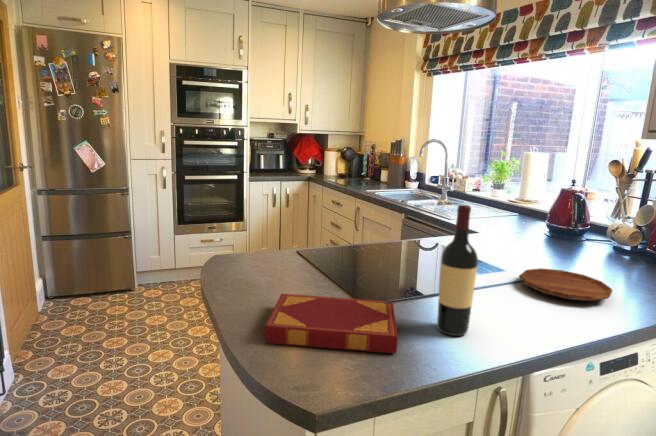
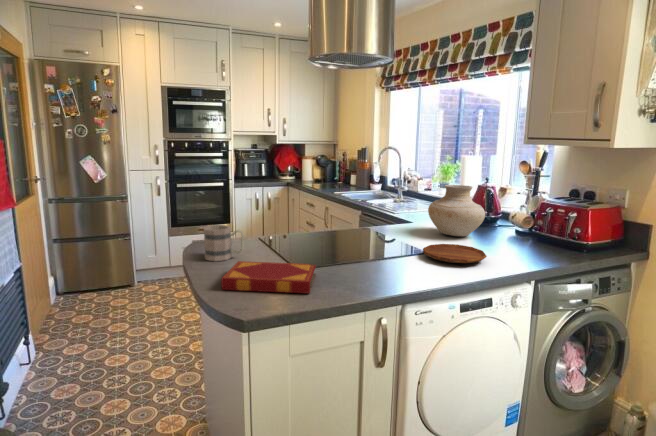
vase: none [507,189,584,256] -> present [428,185,485,236]
wine bottle: present [437,205,478,336] -> none [345,193,369,284]
mug: none [231,238,285,289] -> present [204,225,244,261]

